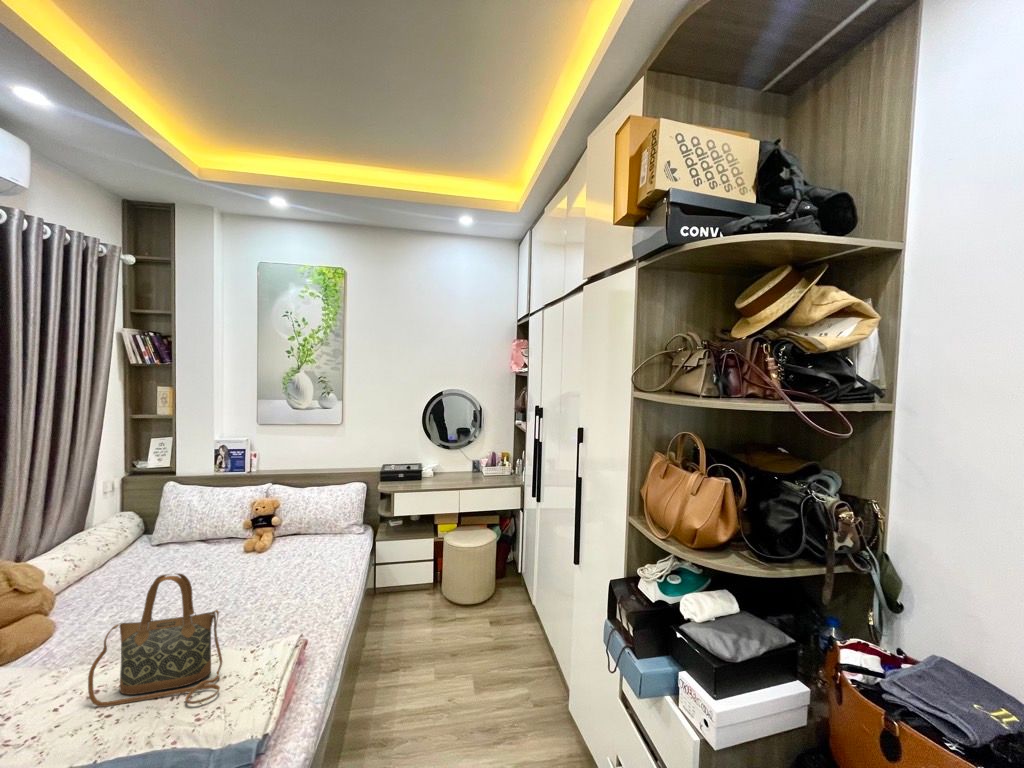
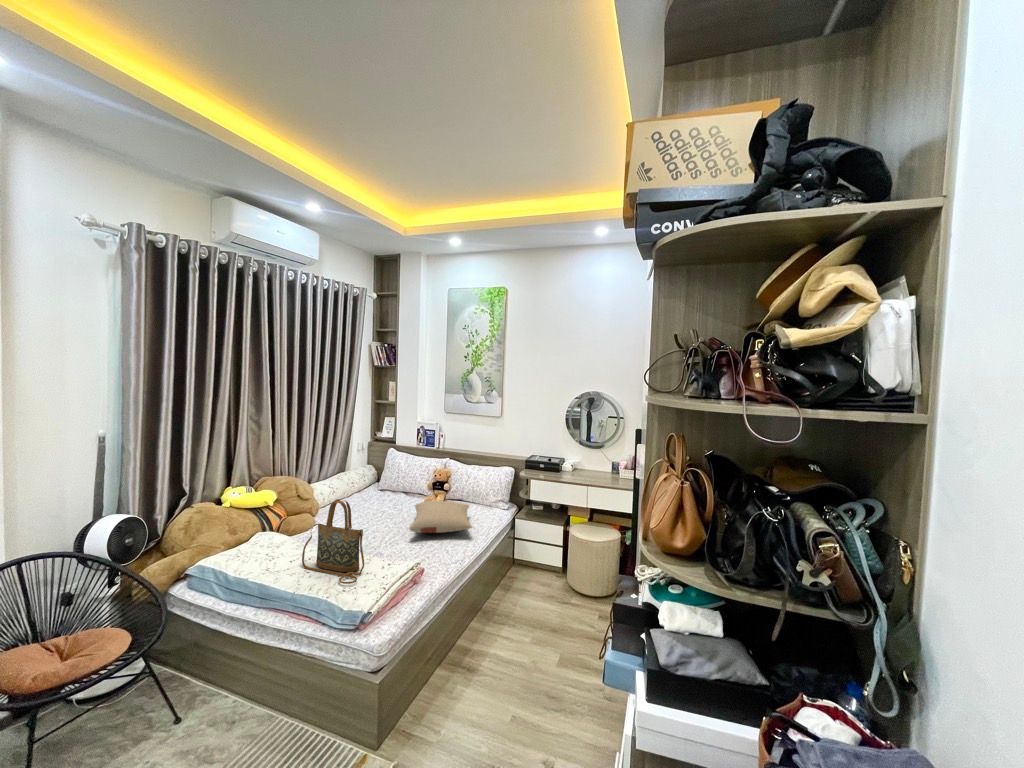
pillow: none [242,537,344,591] -> present [410,501,472,533]

